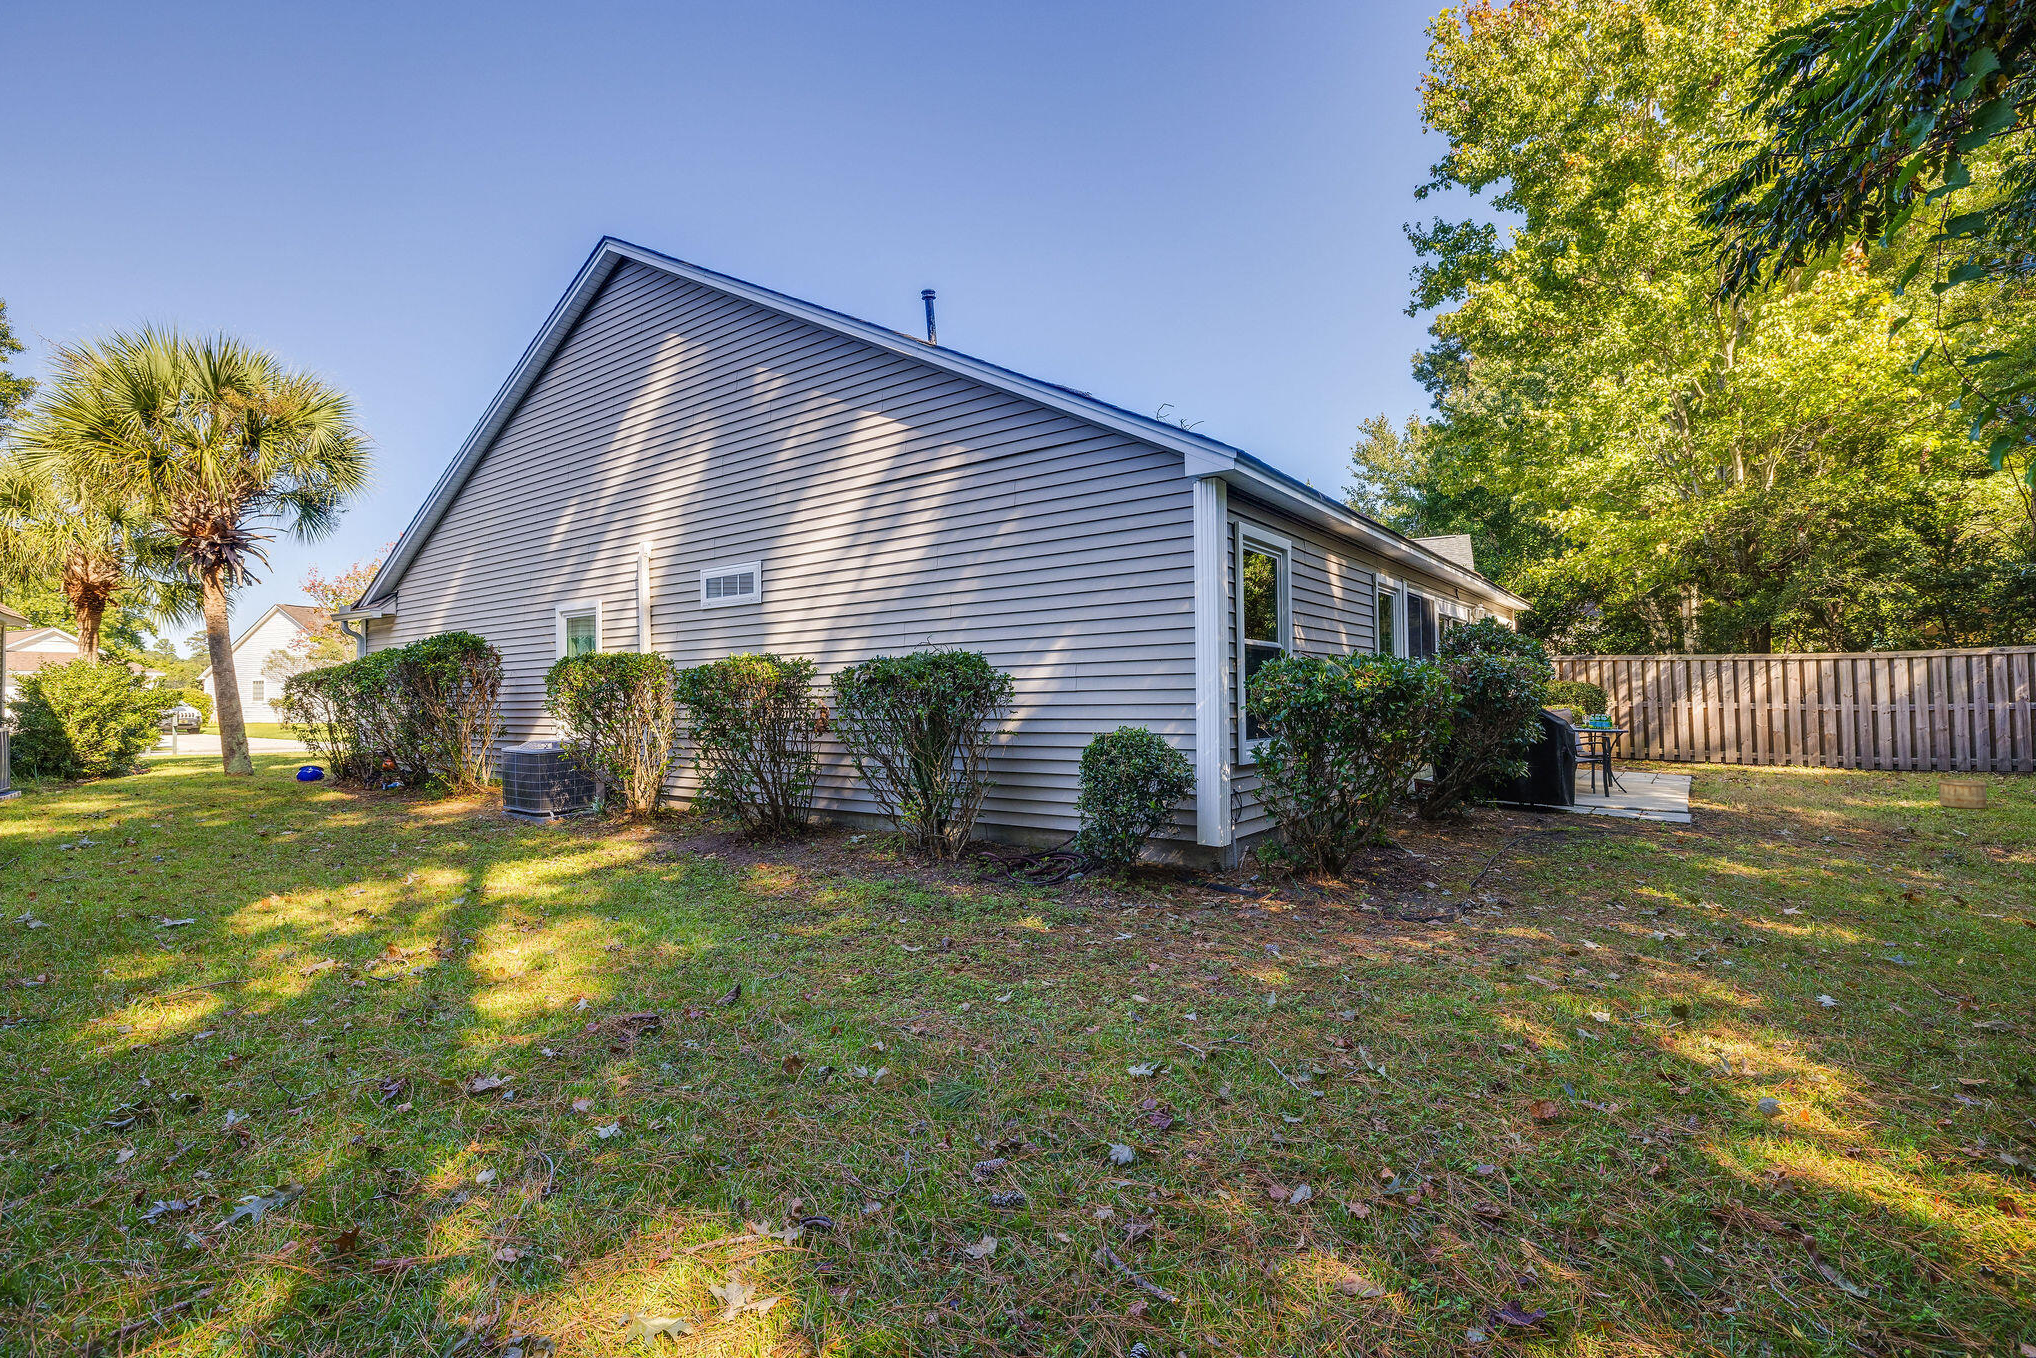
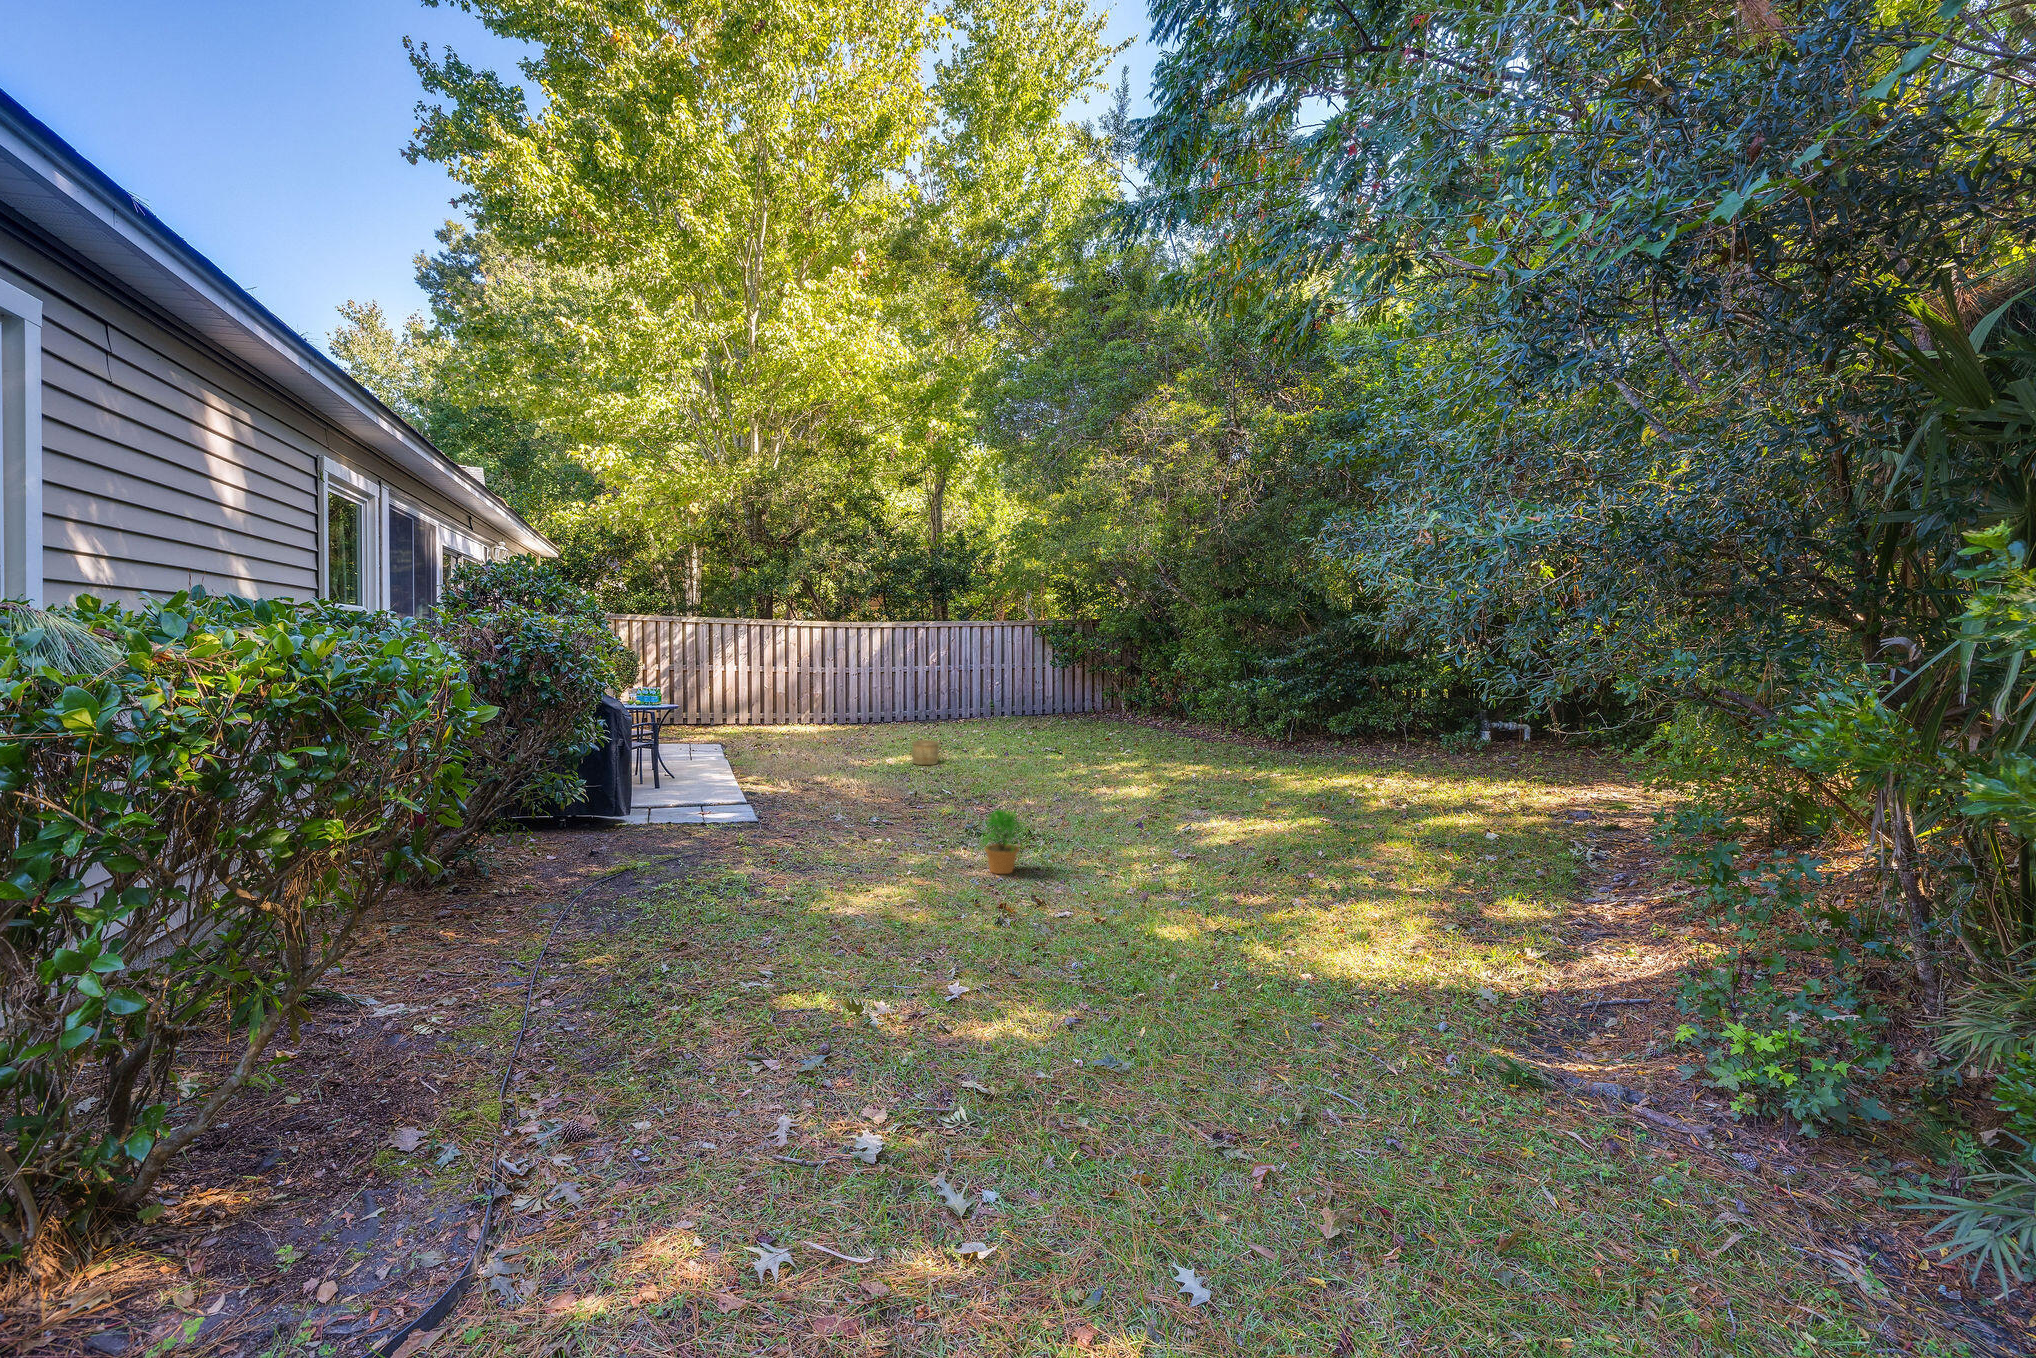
potted plant: none [1927,818,2000,886] -> present [980,809,1022,874]

